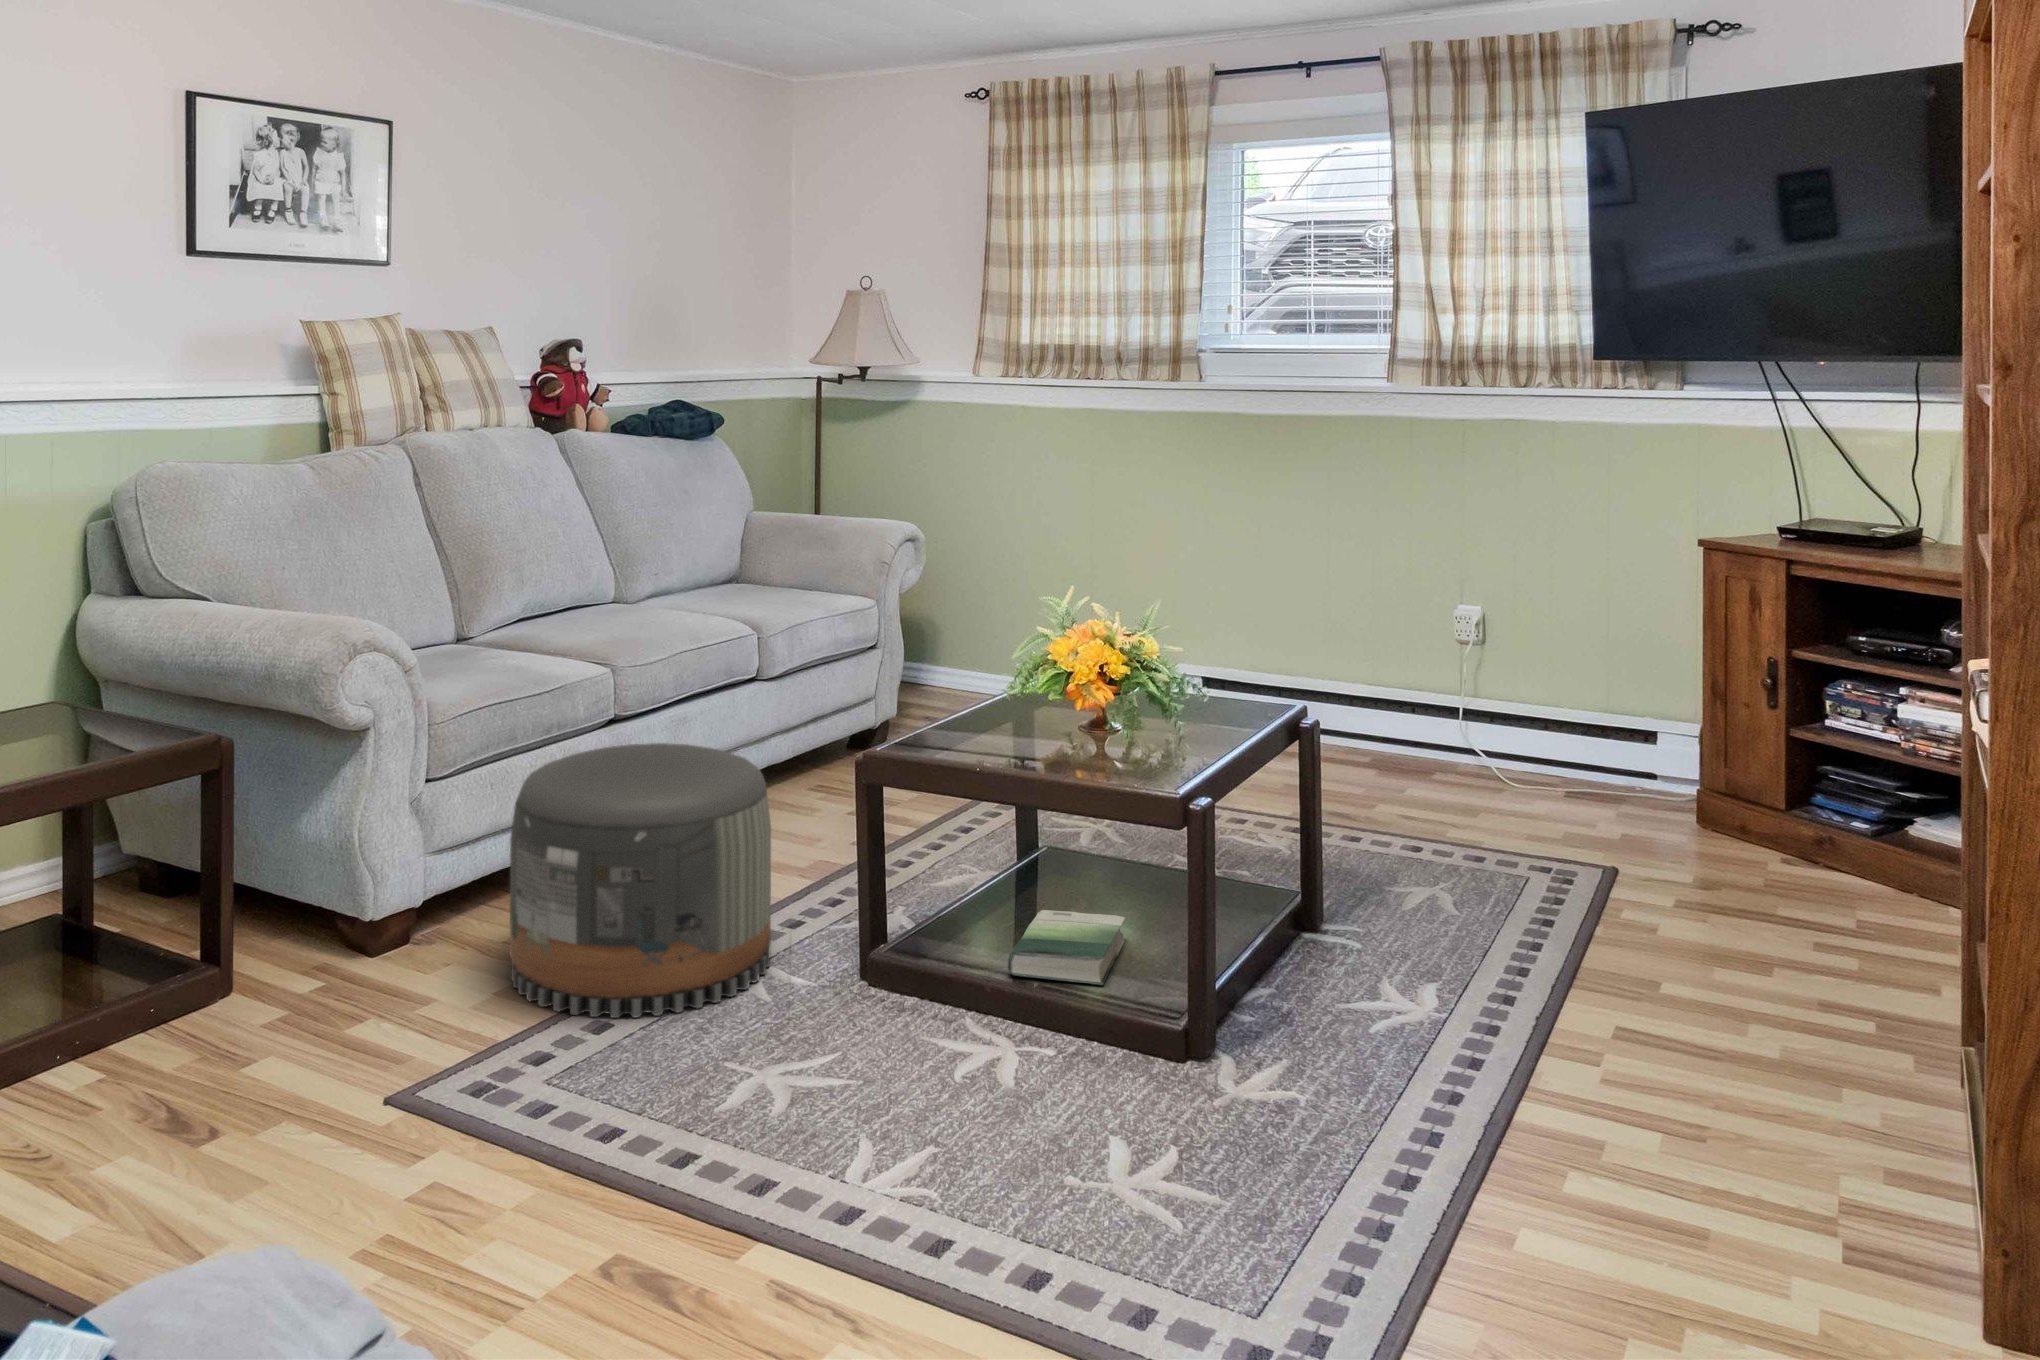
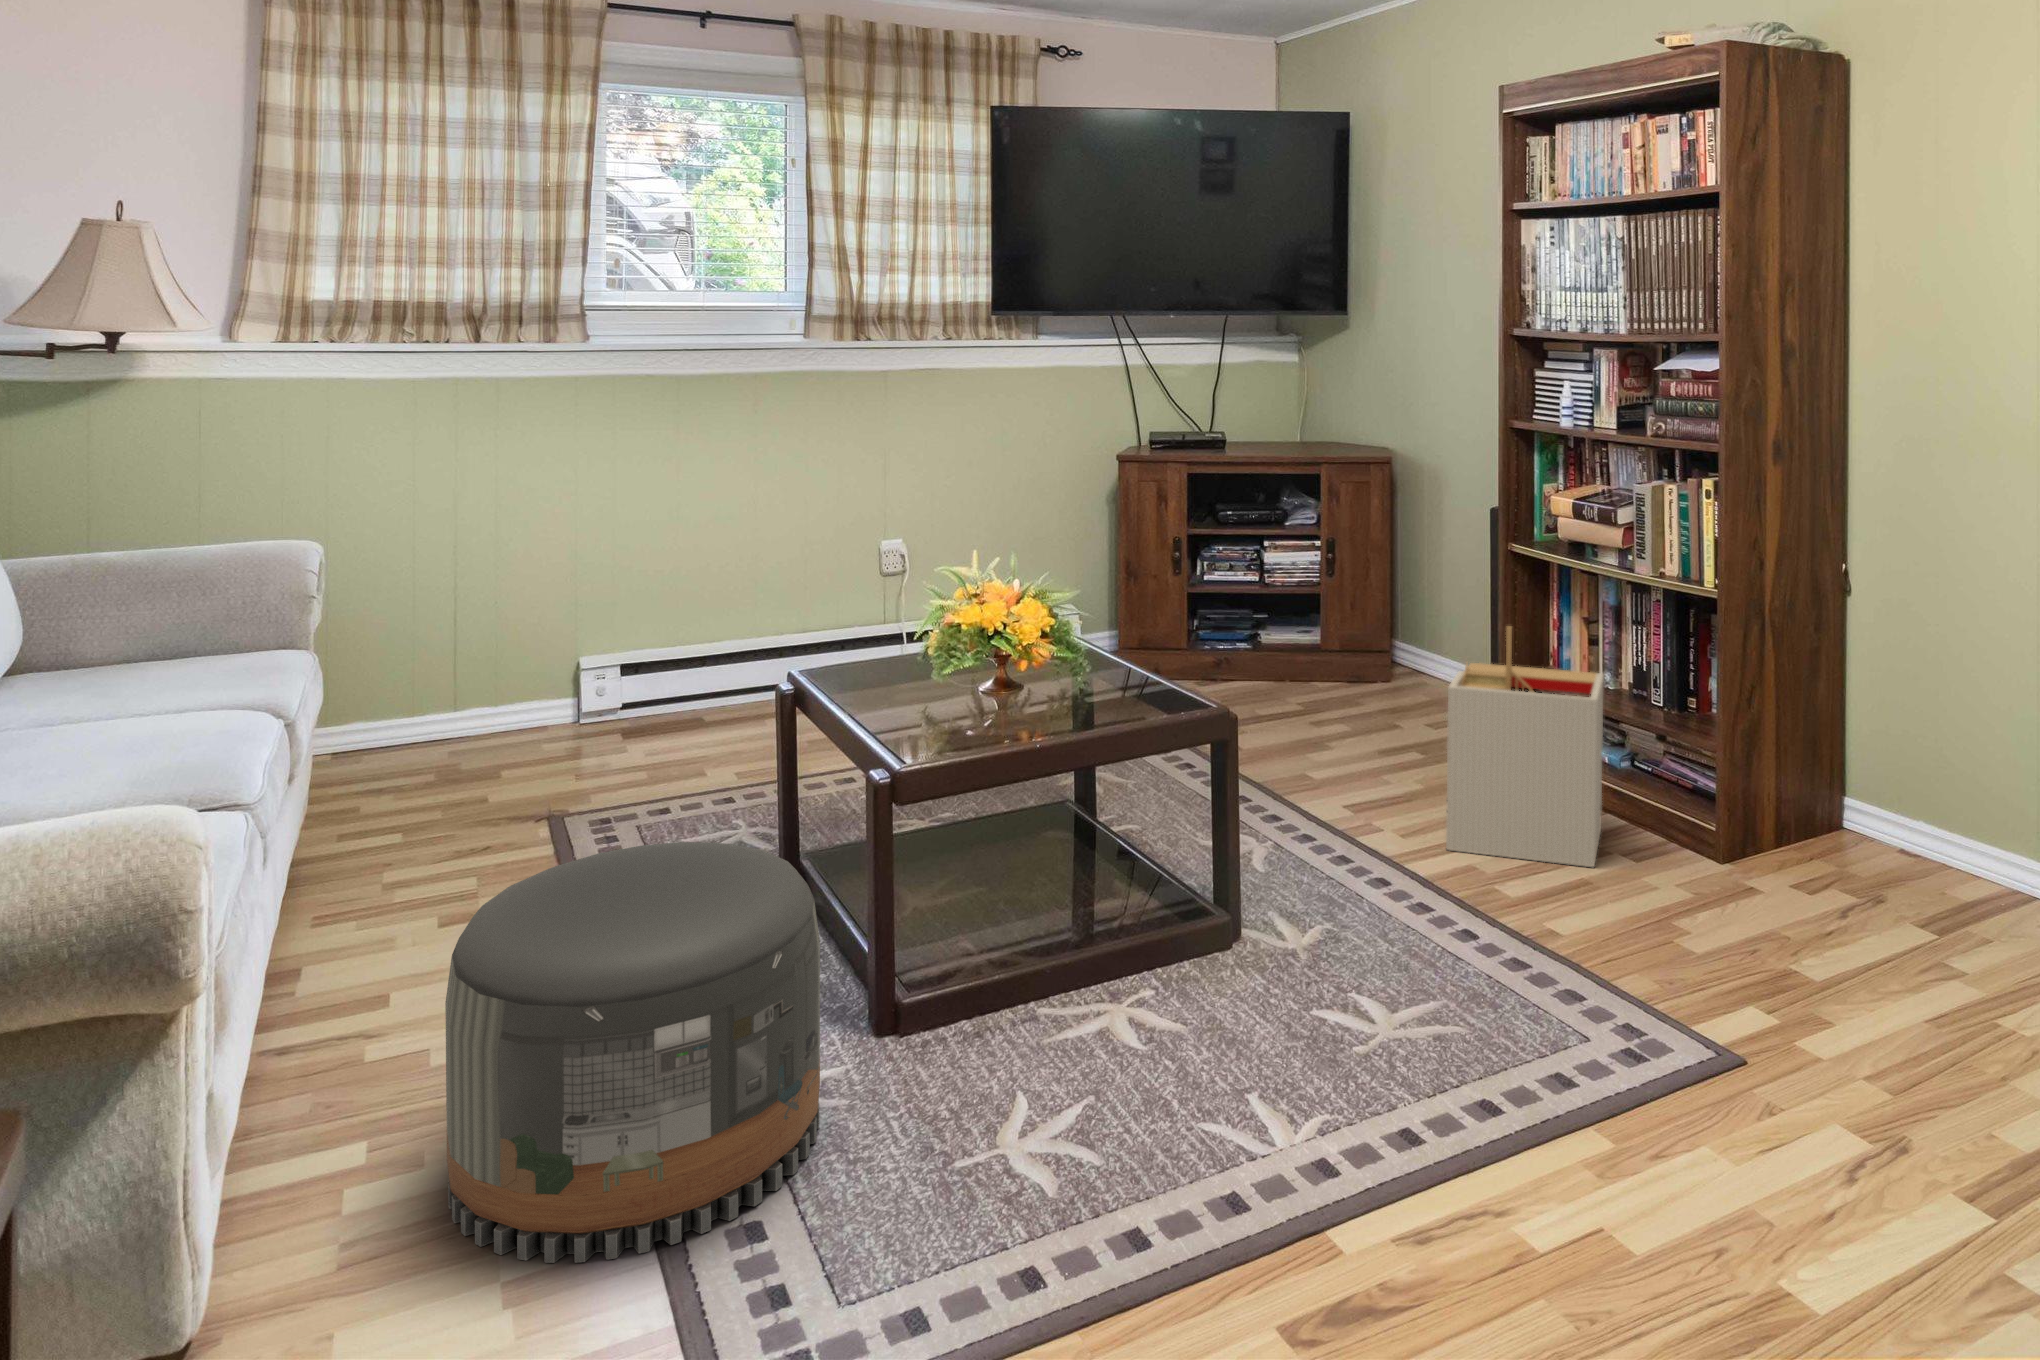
storage bin: none [1626,815,1919,1223] -> present [1446,626,1604,867]
book: present [1008,910,1125,985] -> none [968,866,1117,951]

